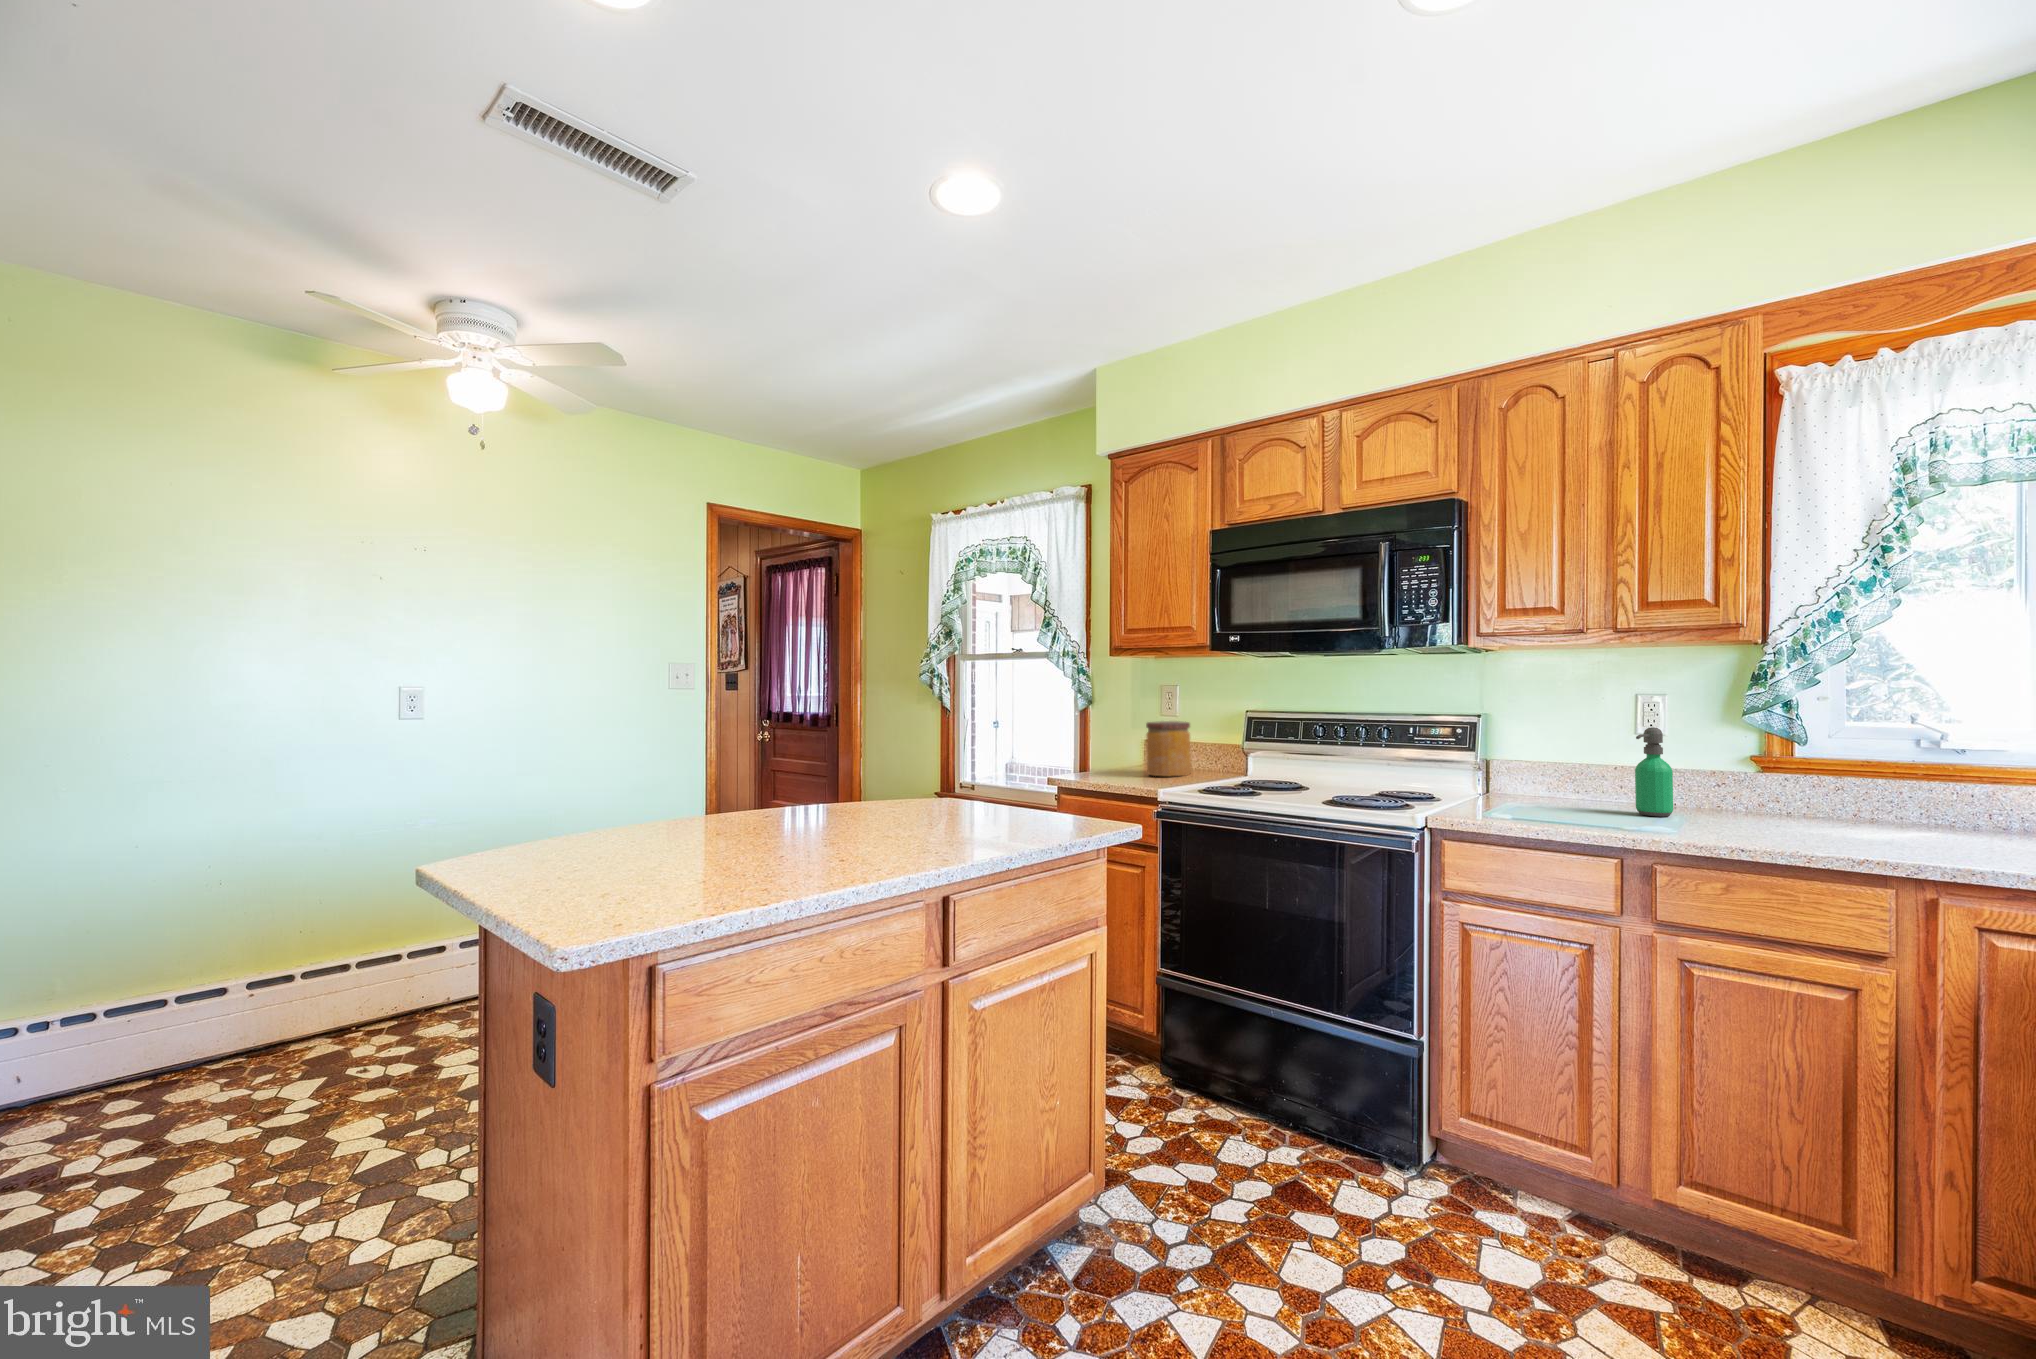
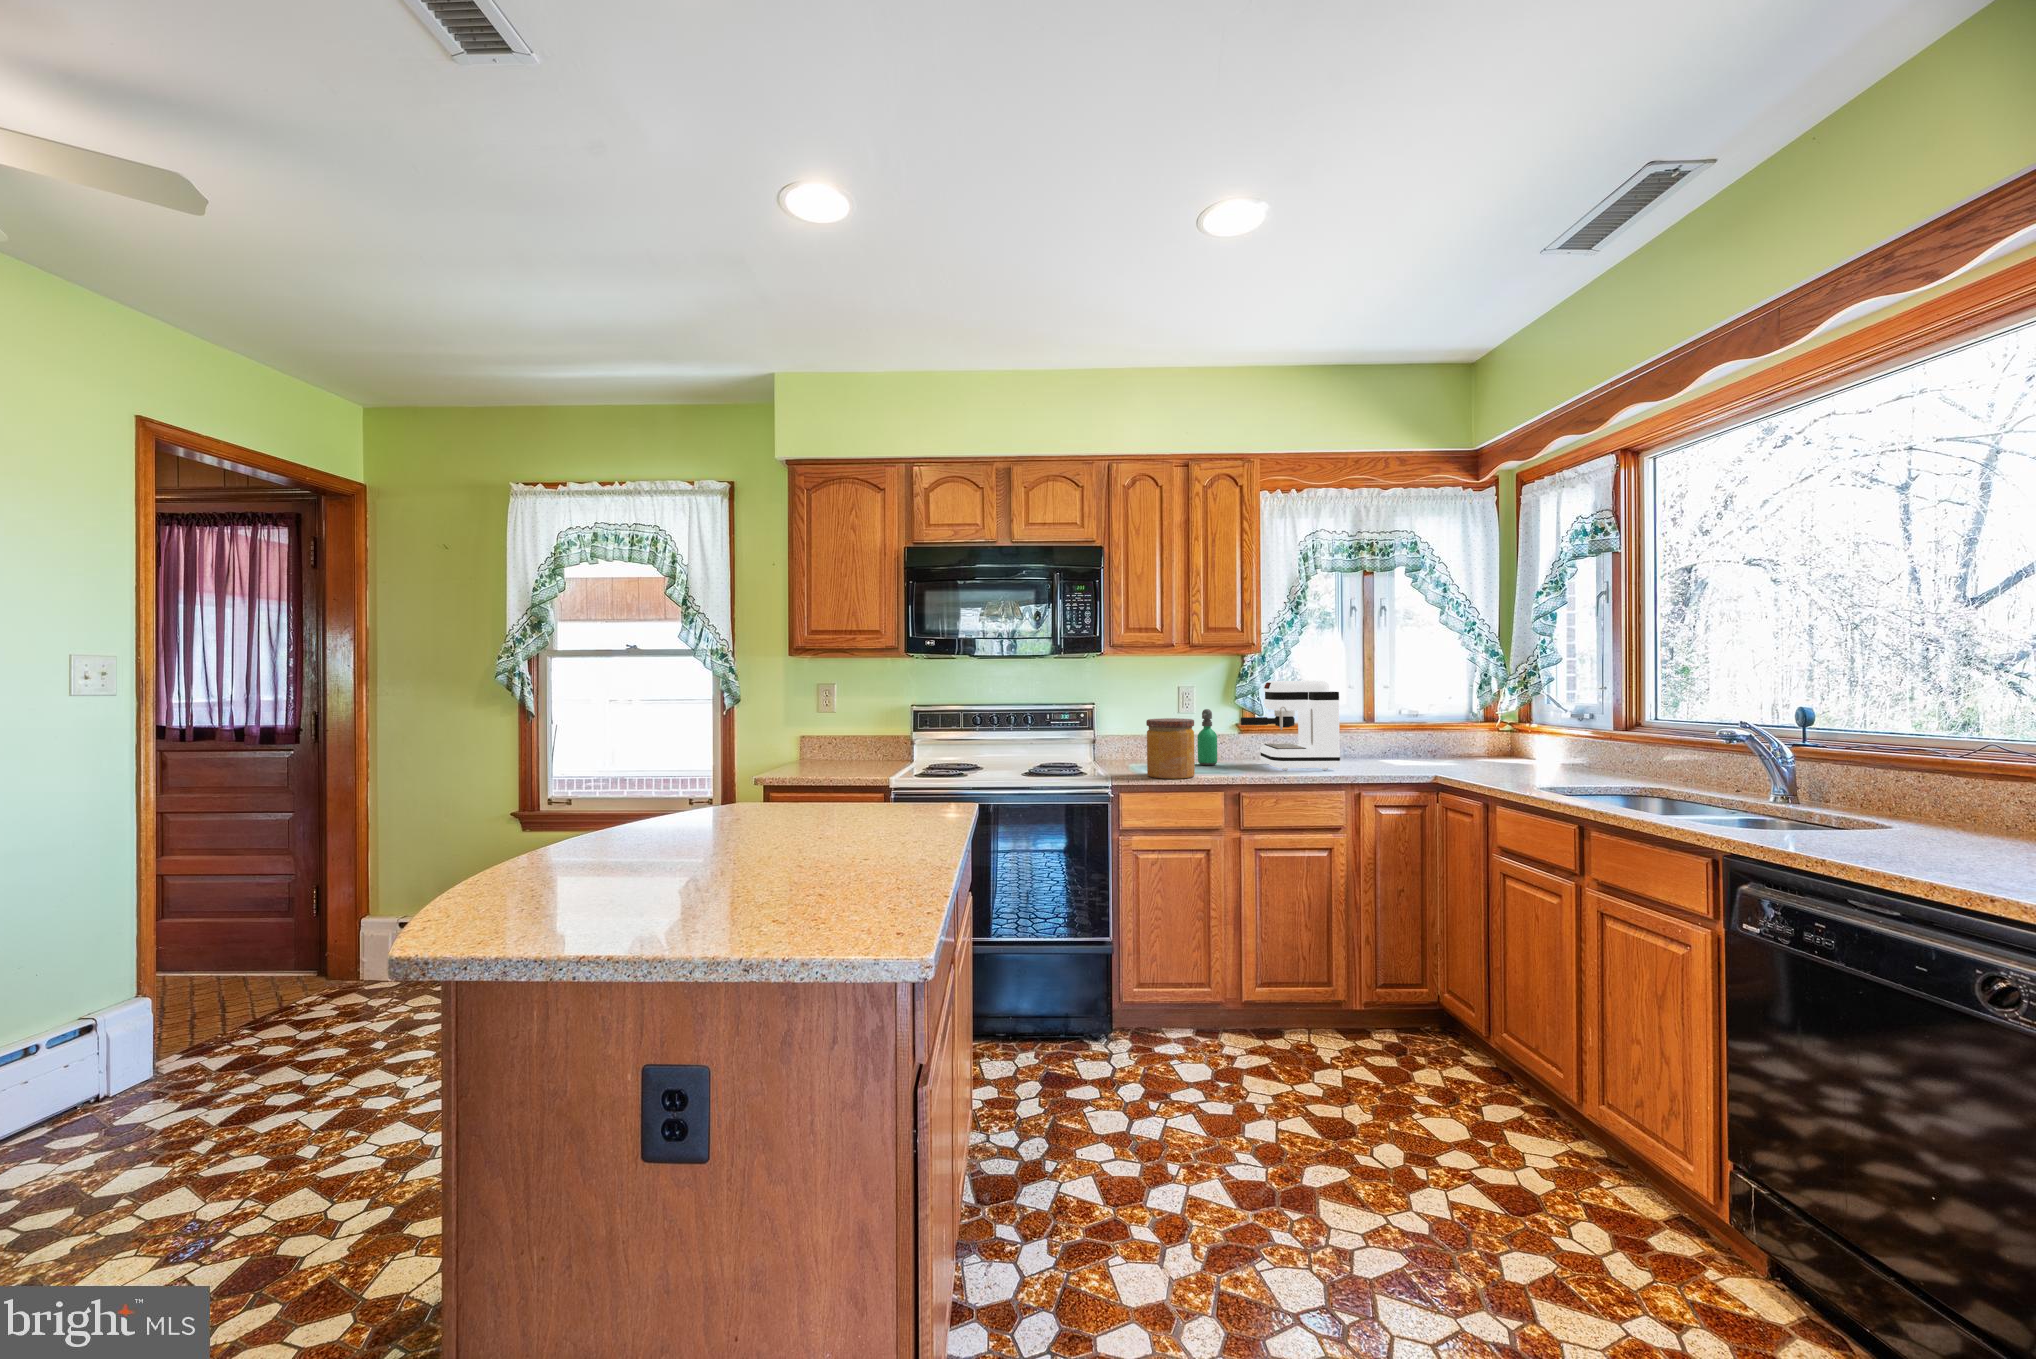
coffee maker: none [1711,683,1911,846] -> present [1241,681,1340,770]
jar: present [1146,721,1191,776] -> present [1146,718,1195,779]

